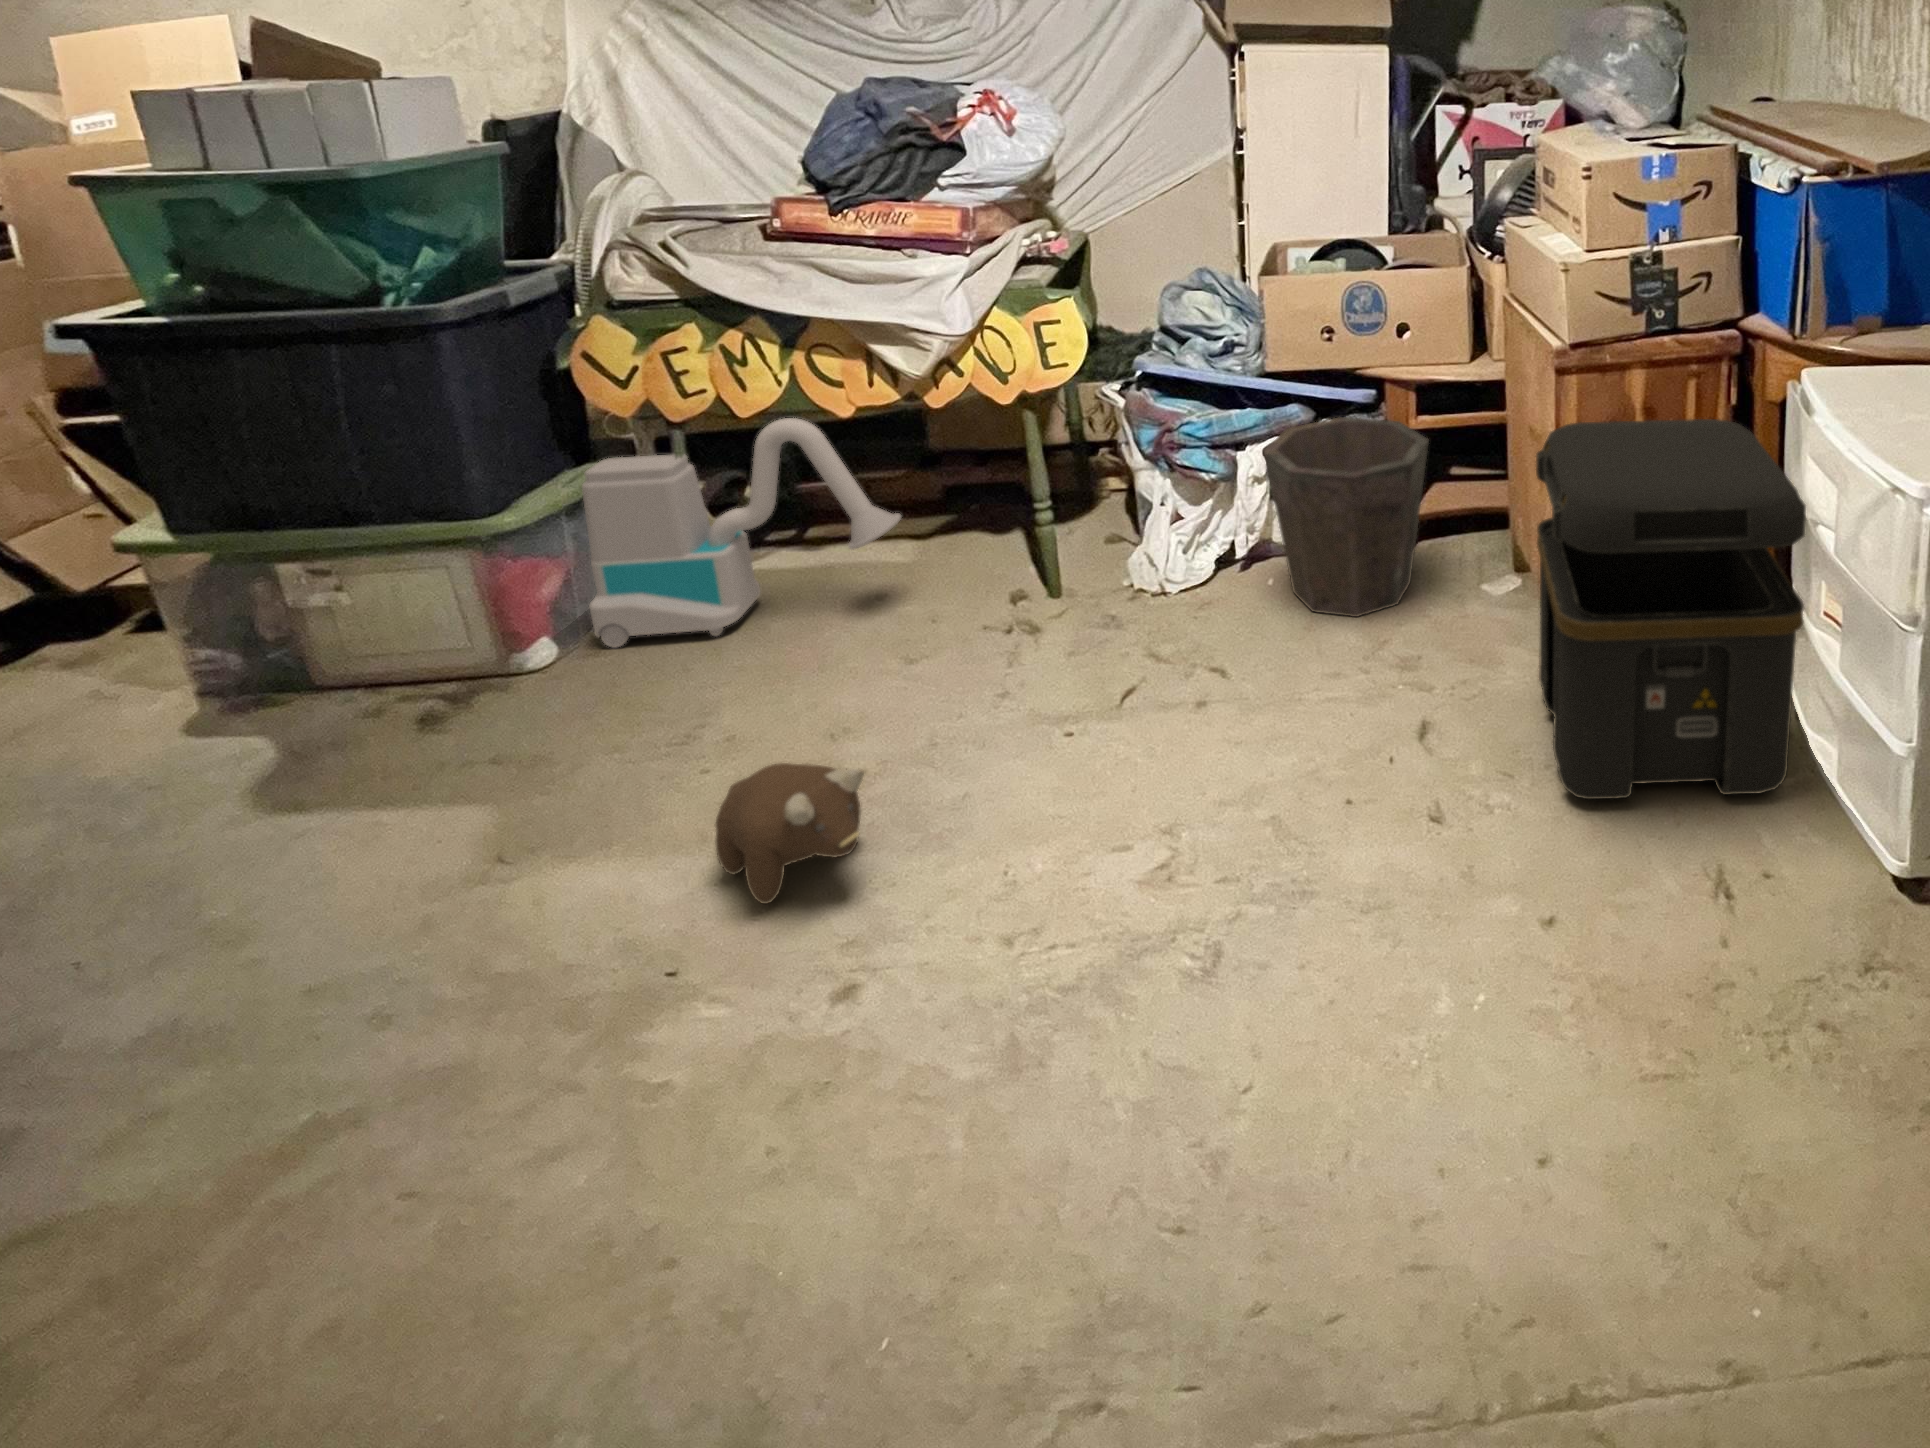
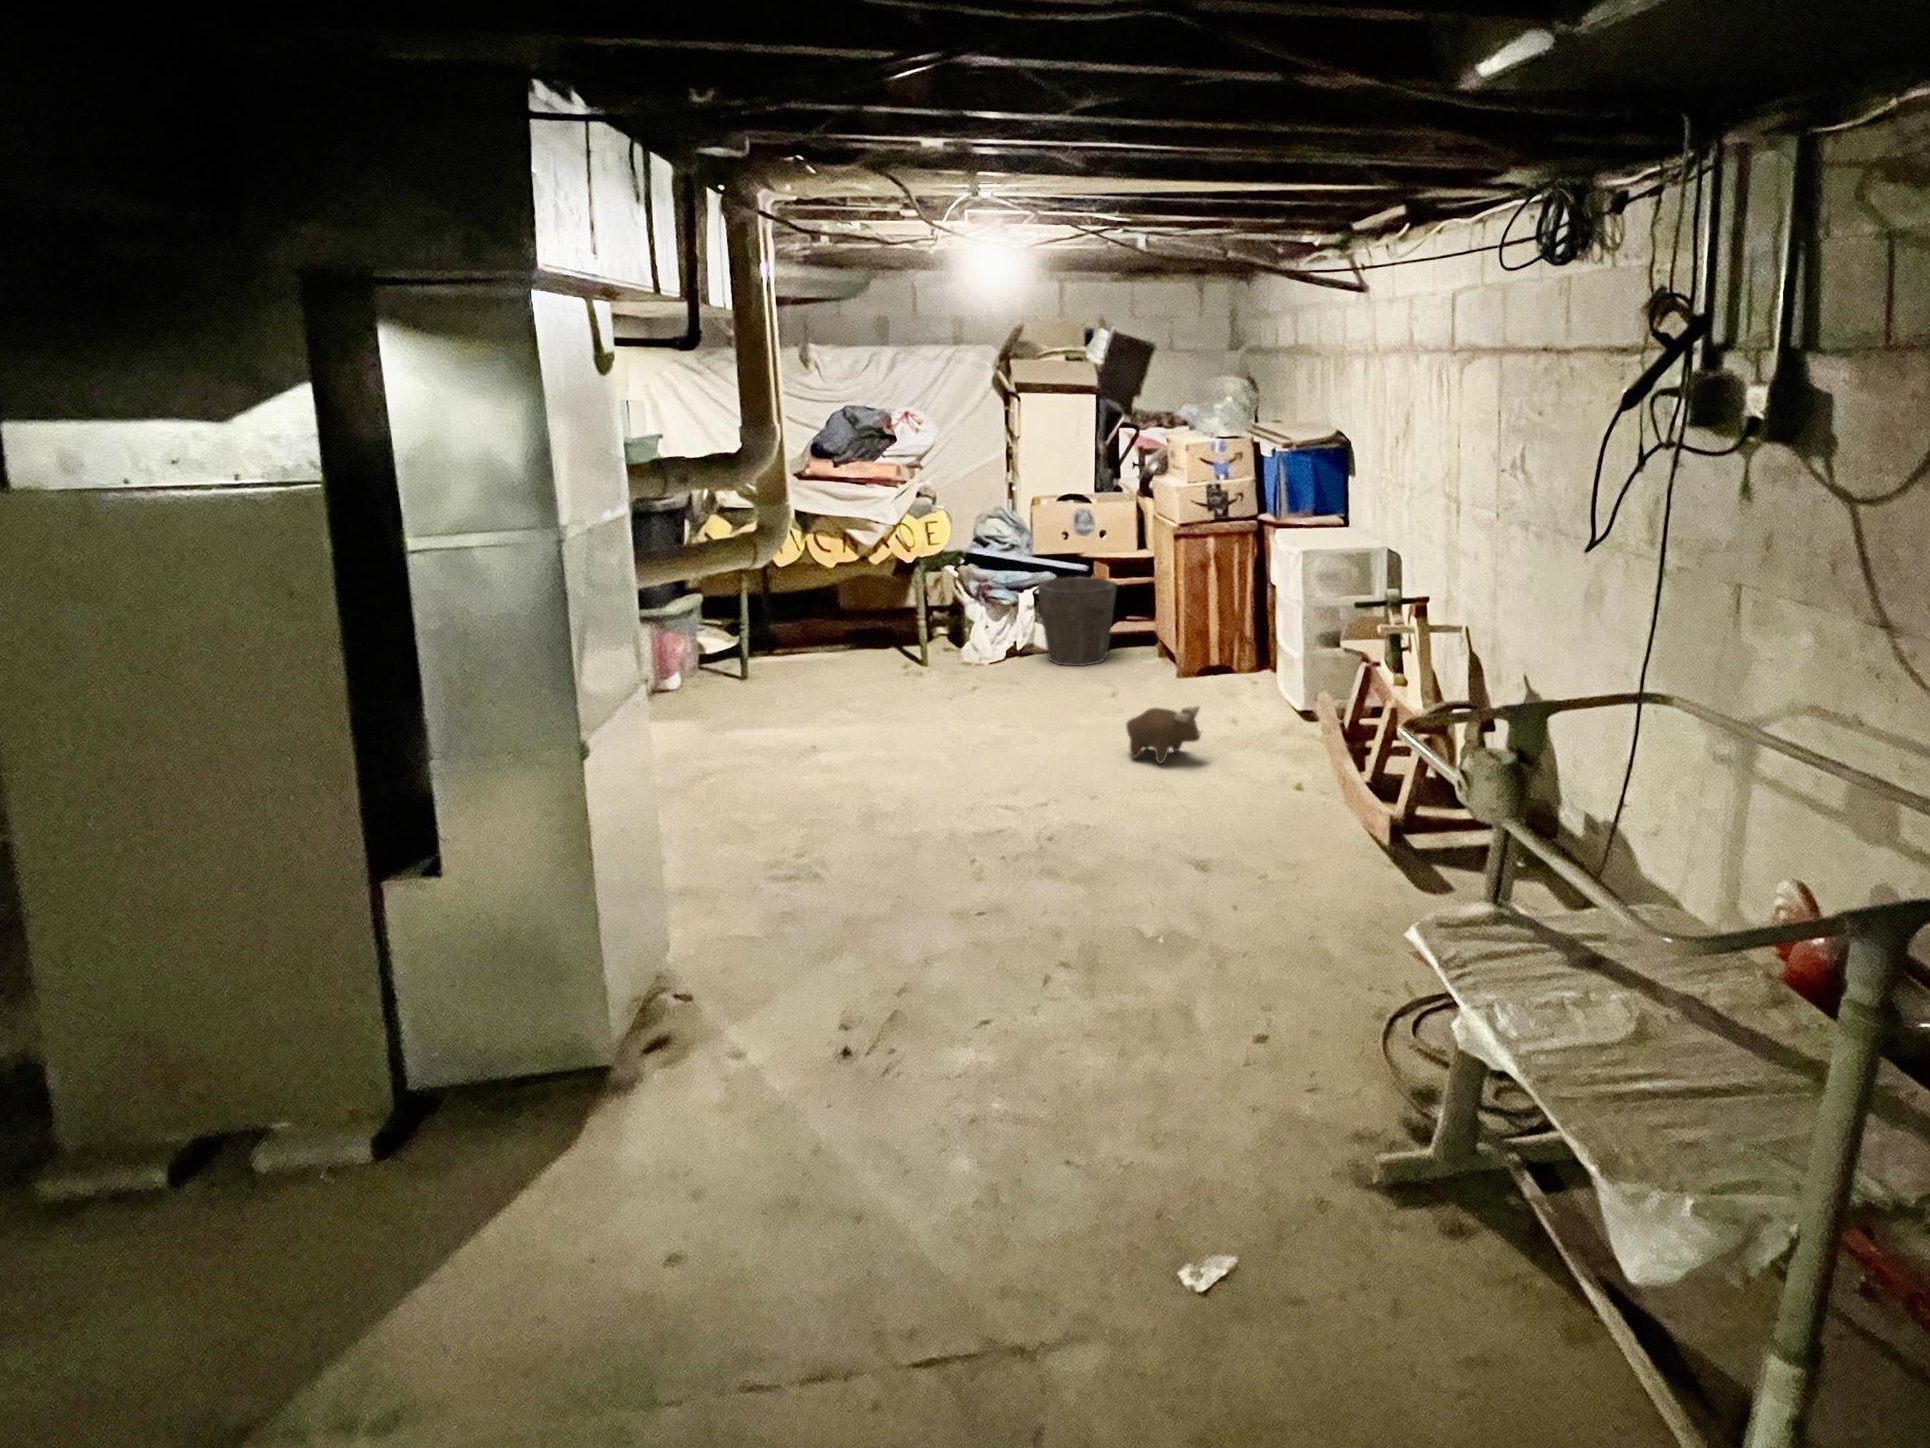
vacuum cleaner: present [582,418,901,648] -> none [703,566,854,678]
toolbox: present [1536,419,1806,800] -> none [1165,555,1271,704]
plush toy: present [715,763,864,904] -> present [1126,706,1201,764]

